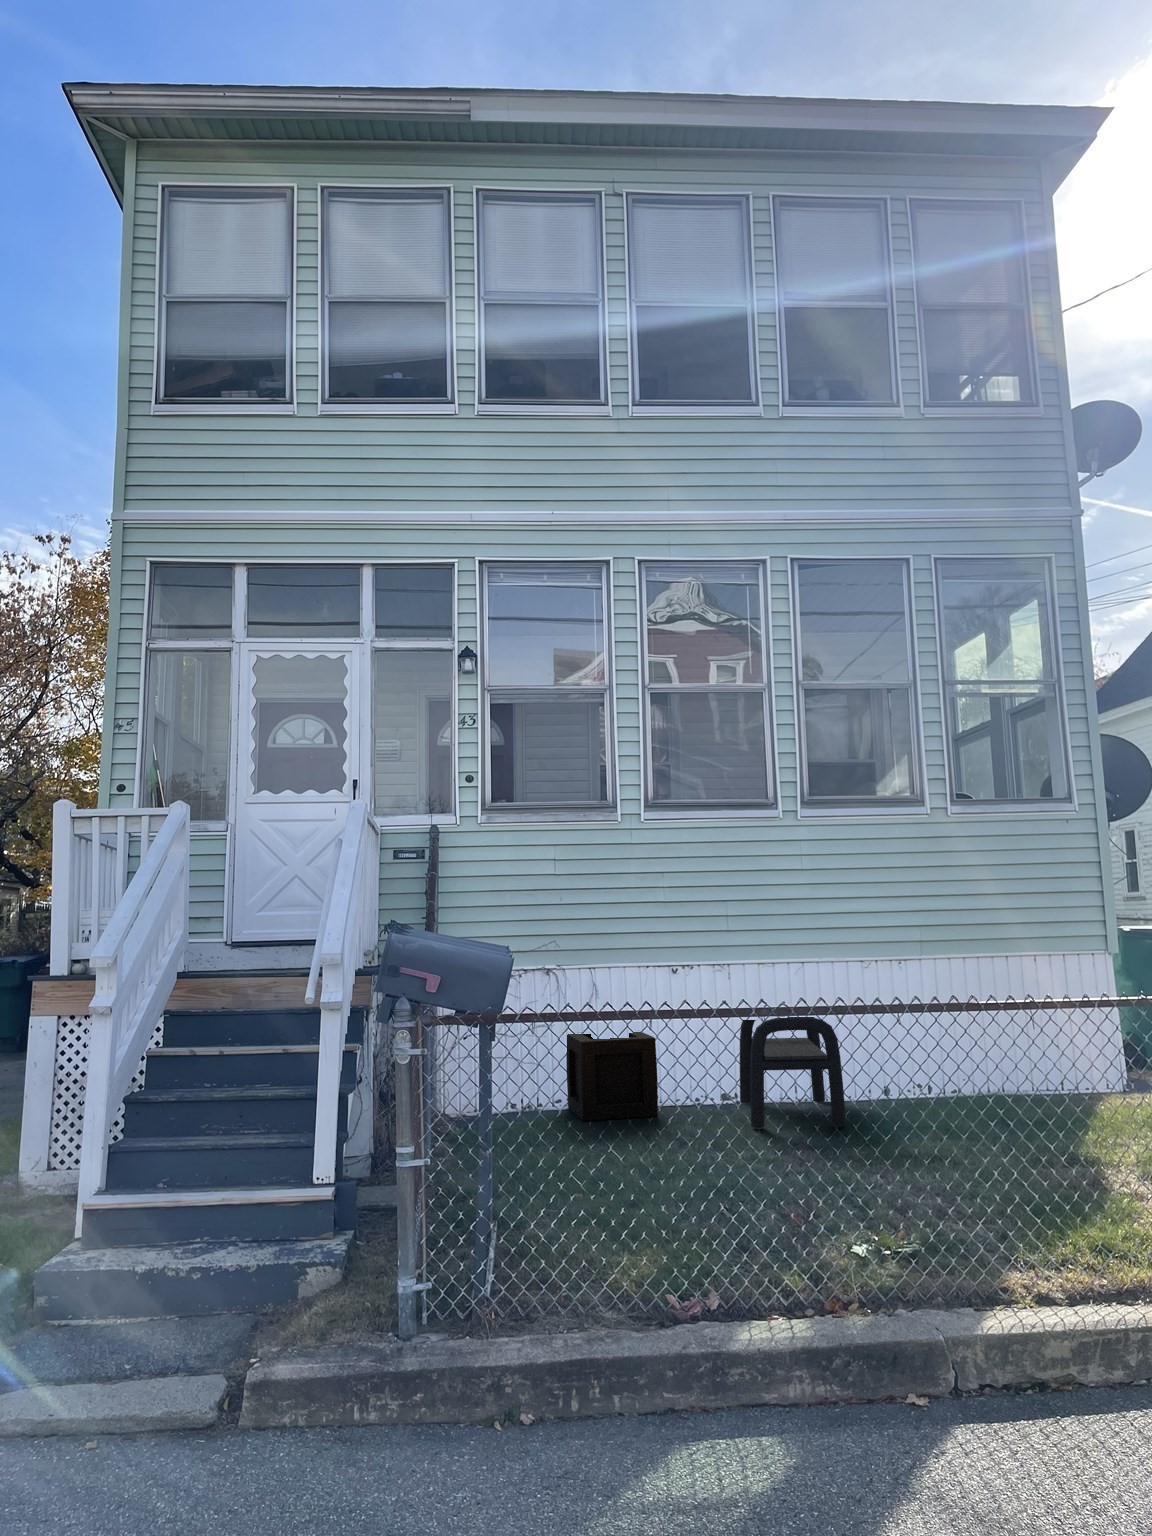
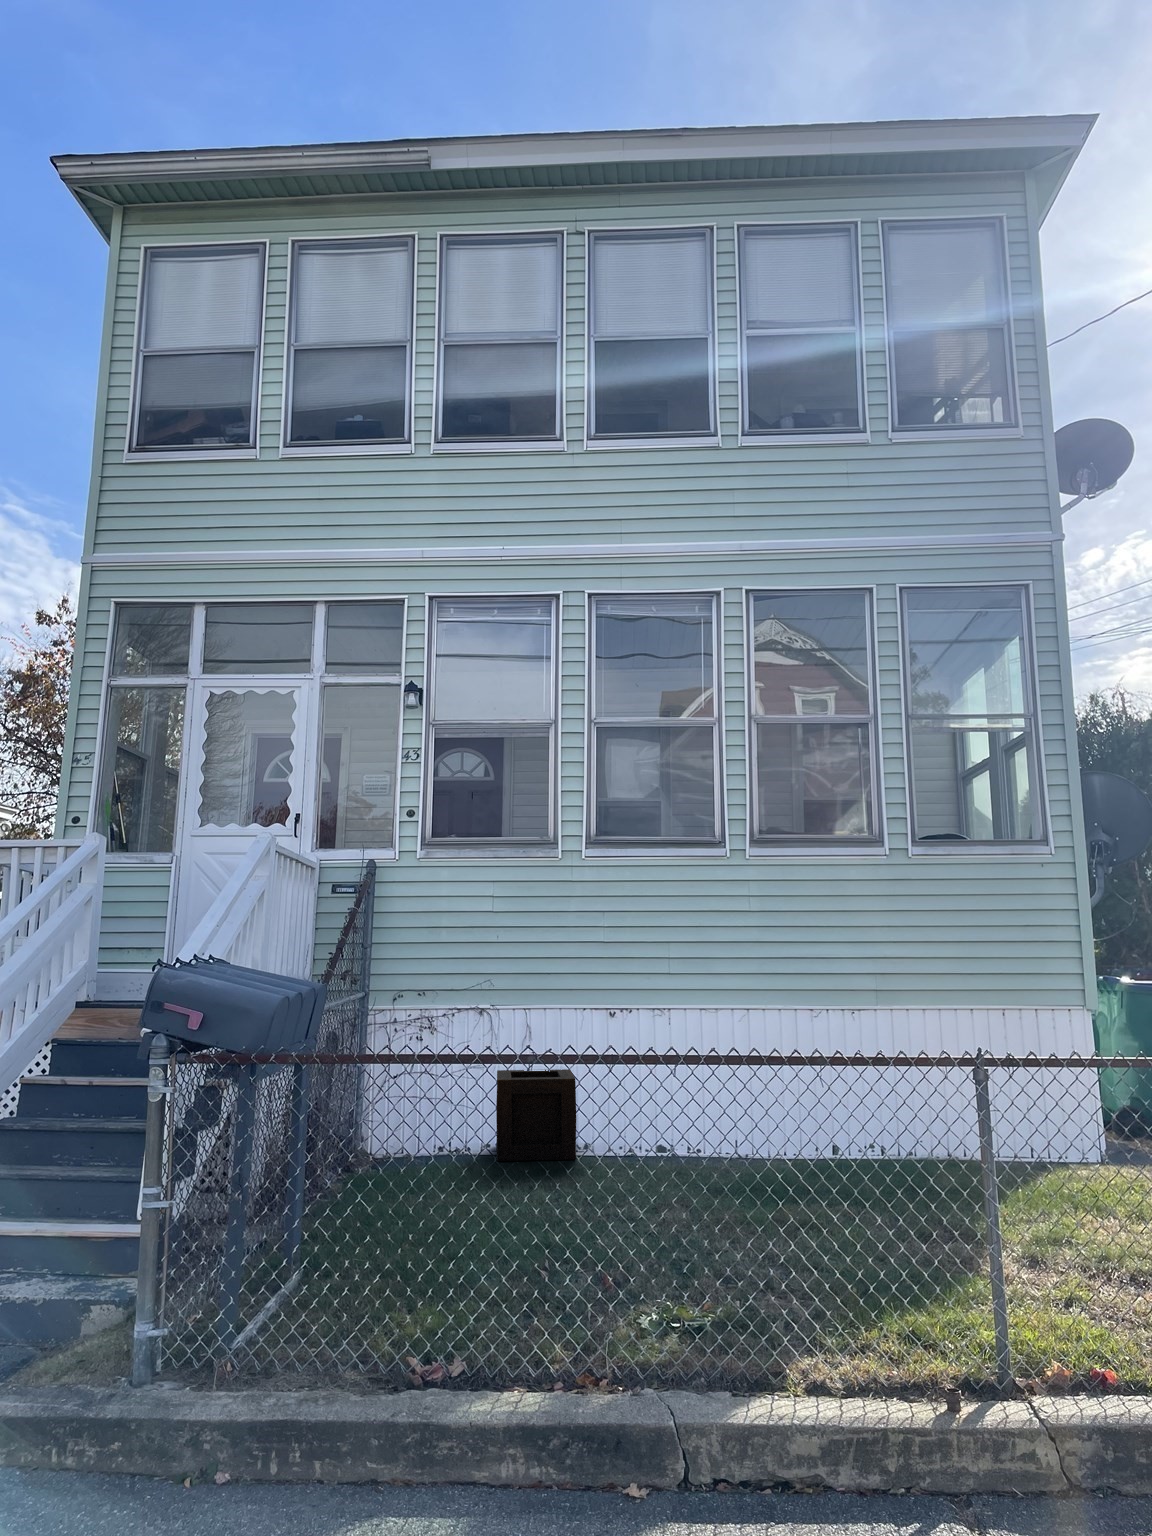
bench: present [740,1016,846,1128] -> none [658,1048,760,1181]

